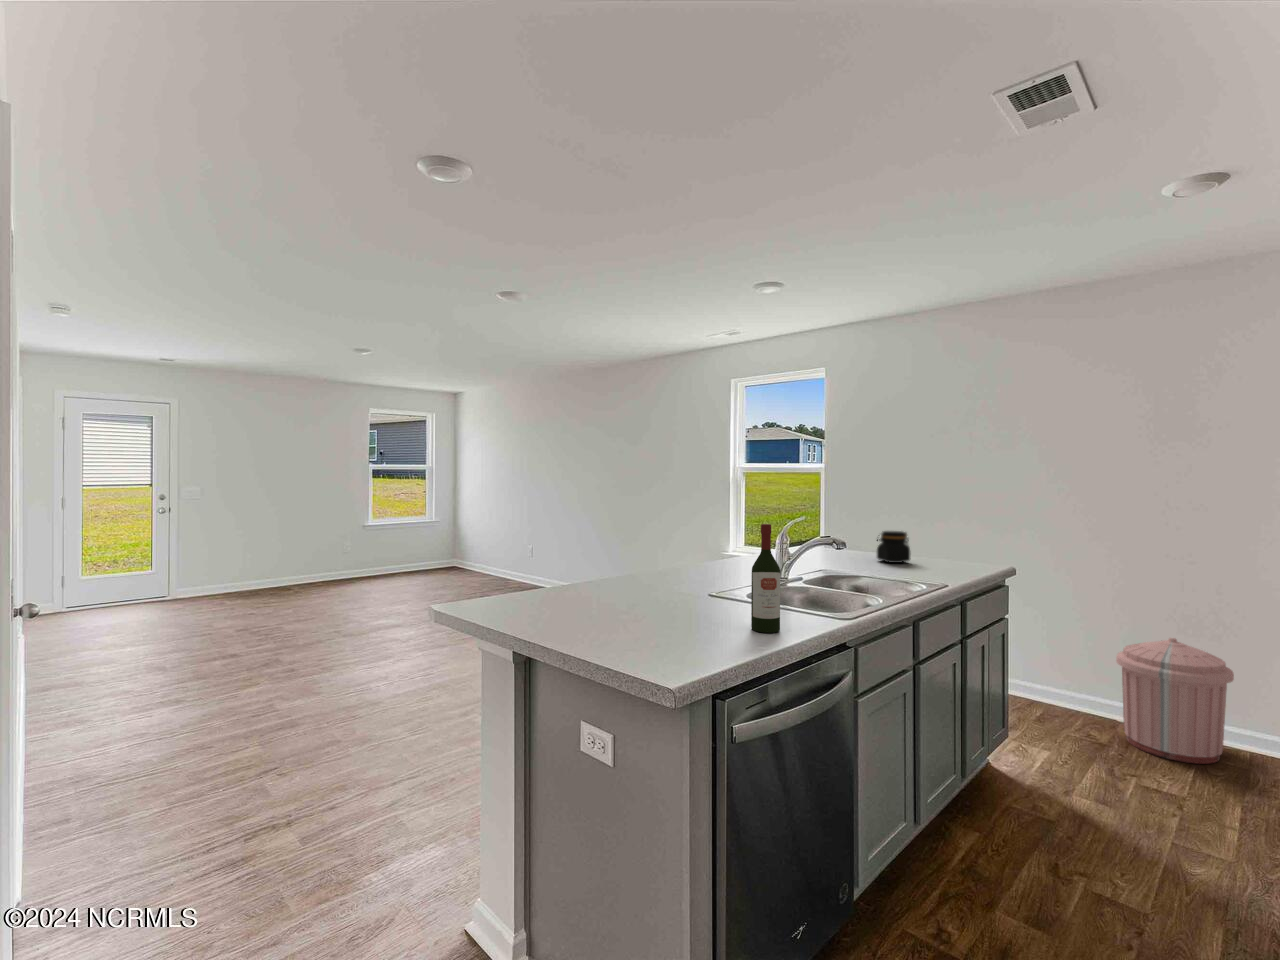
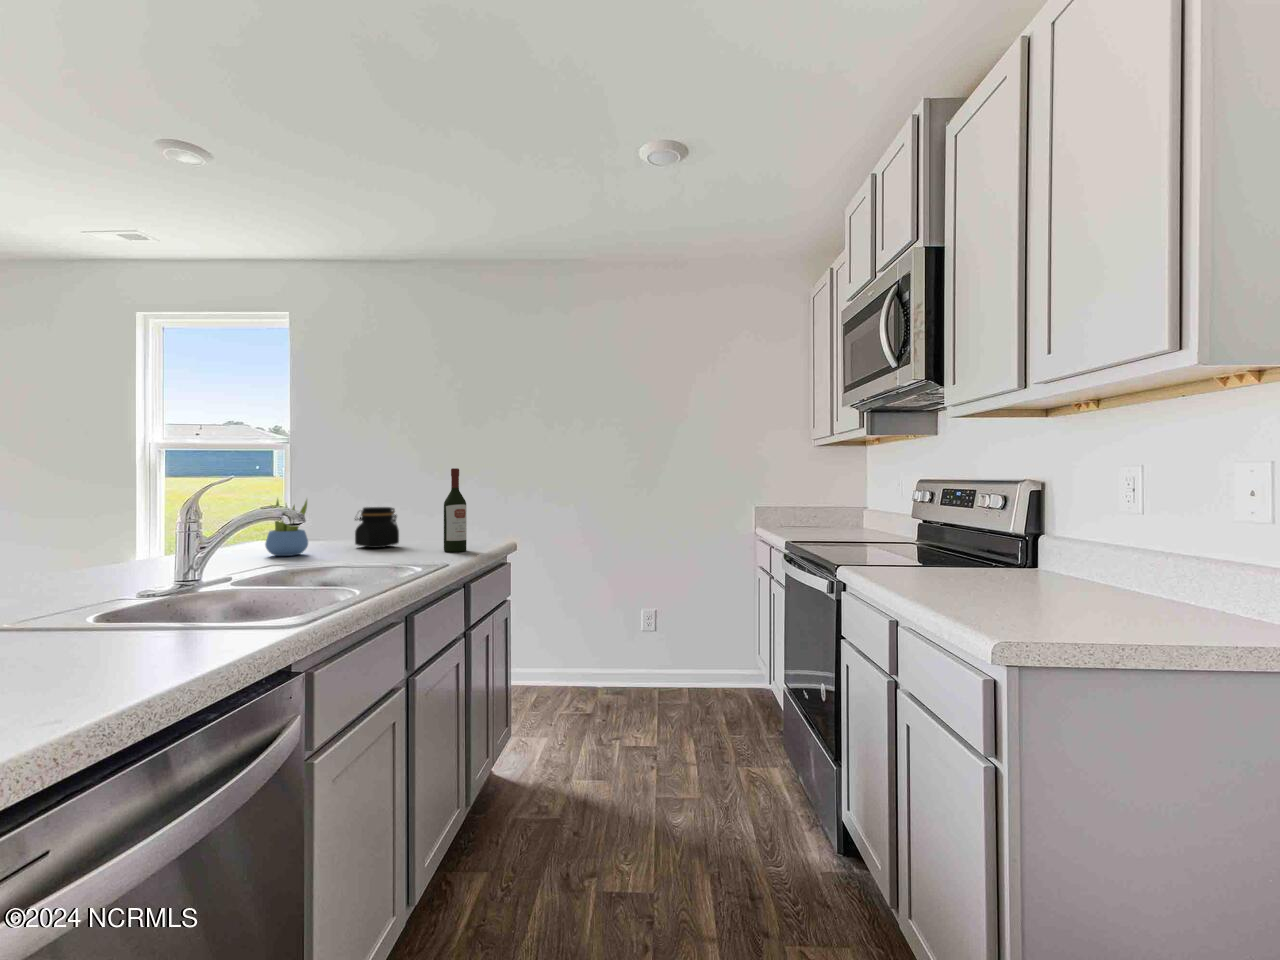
succulent plant: none [817,523,845,564] -> present [265,499,308,556]
wine bottle: present [751,524,780,633] -> present [444,468,467,552]
trash can: present [1116,638,1234,764] -> none [598,598,681,713]

